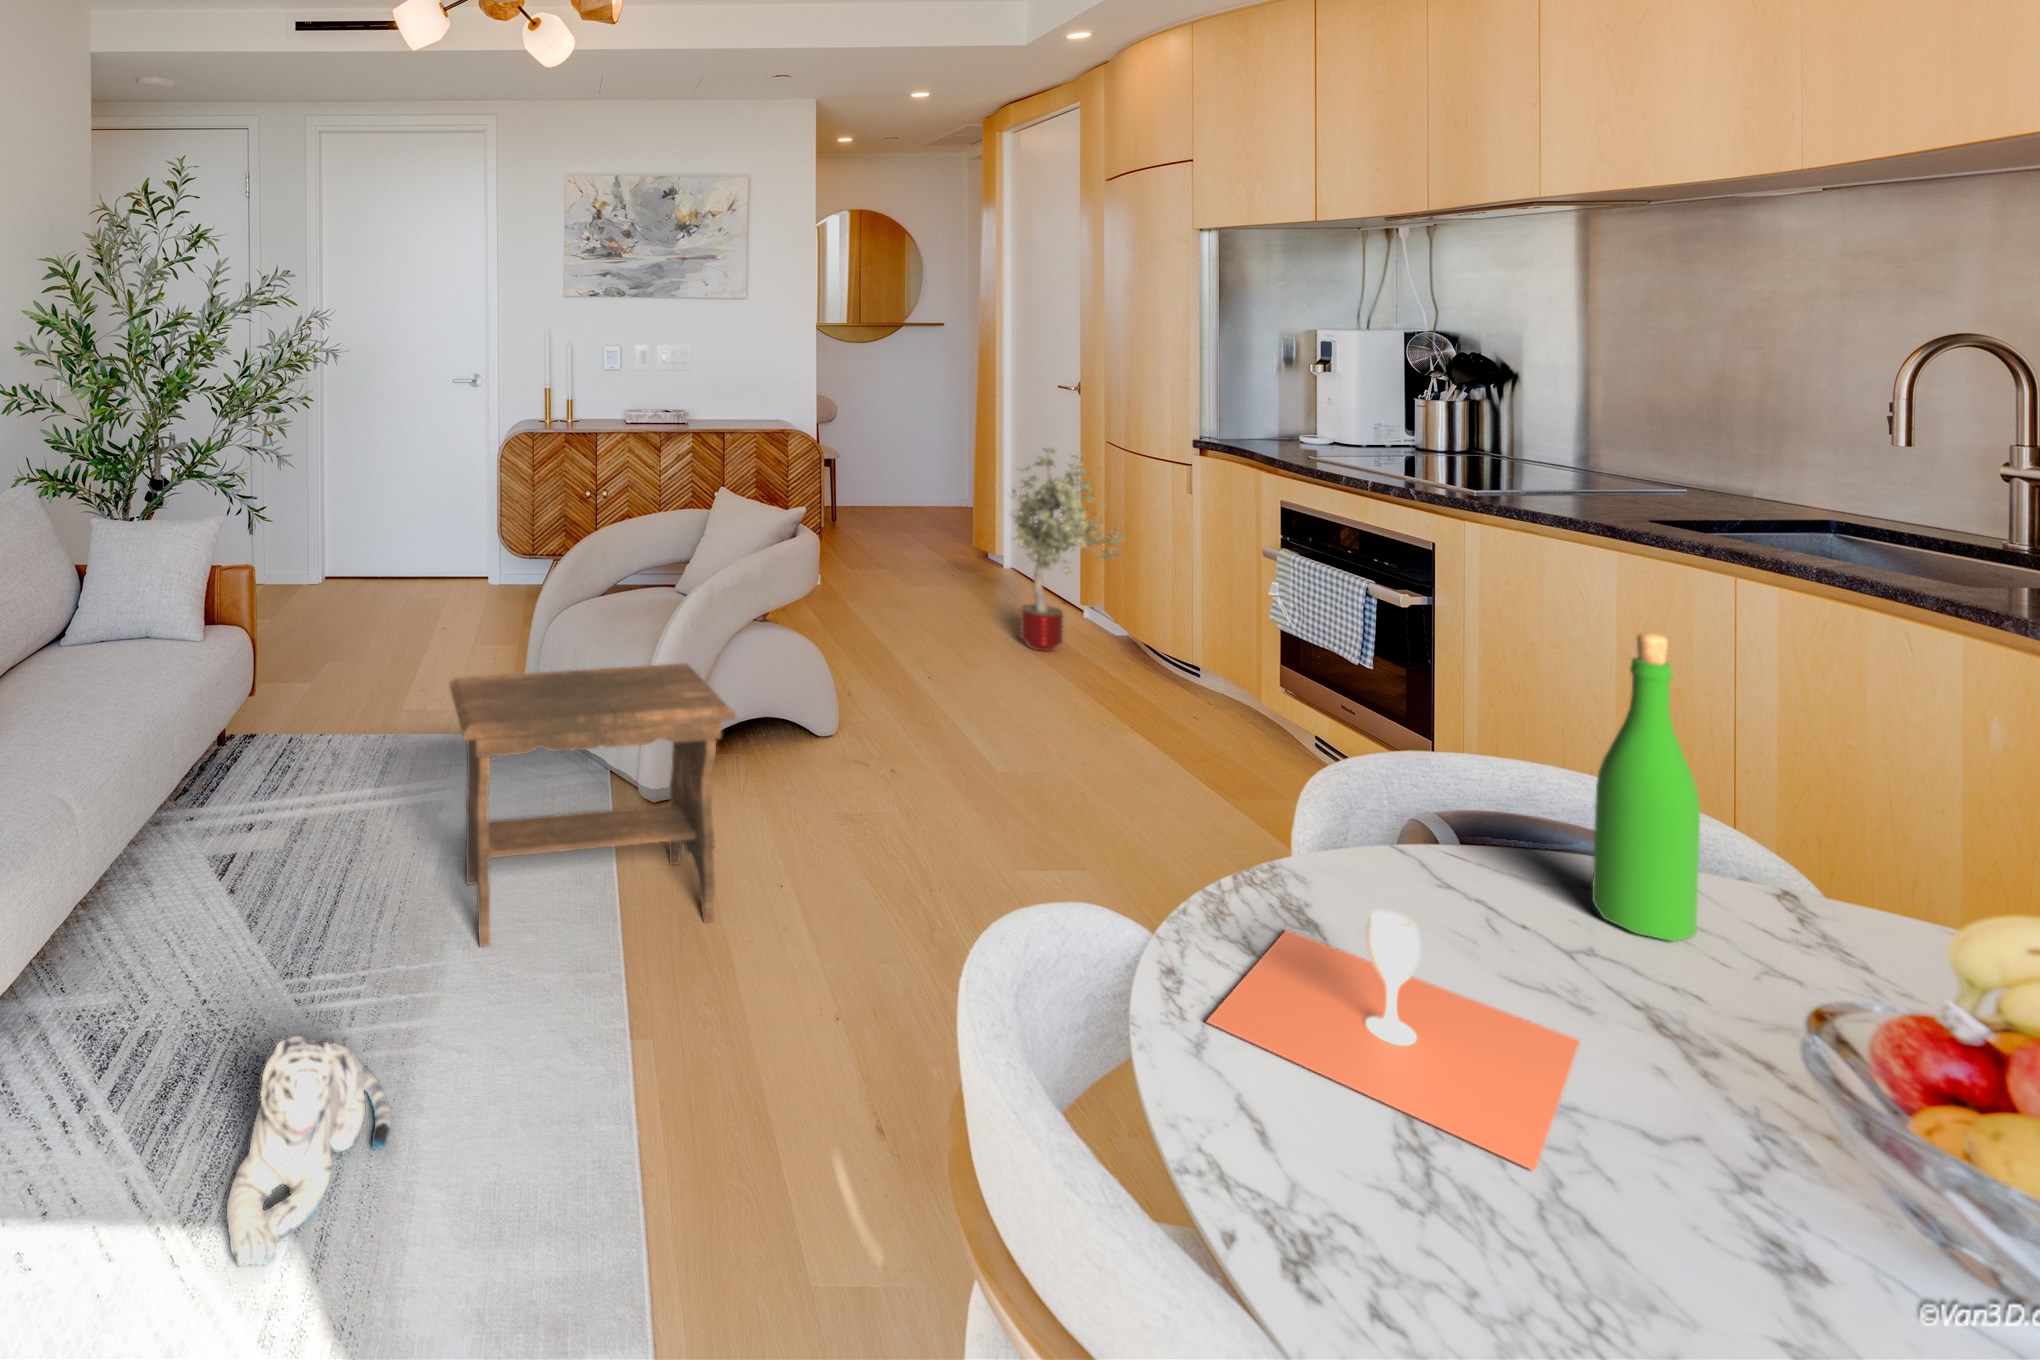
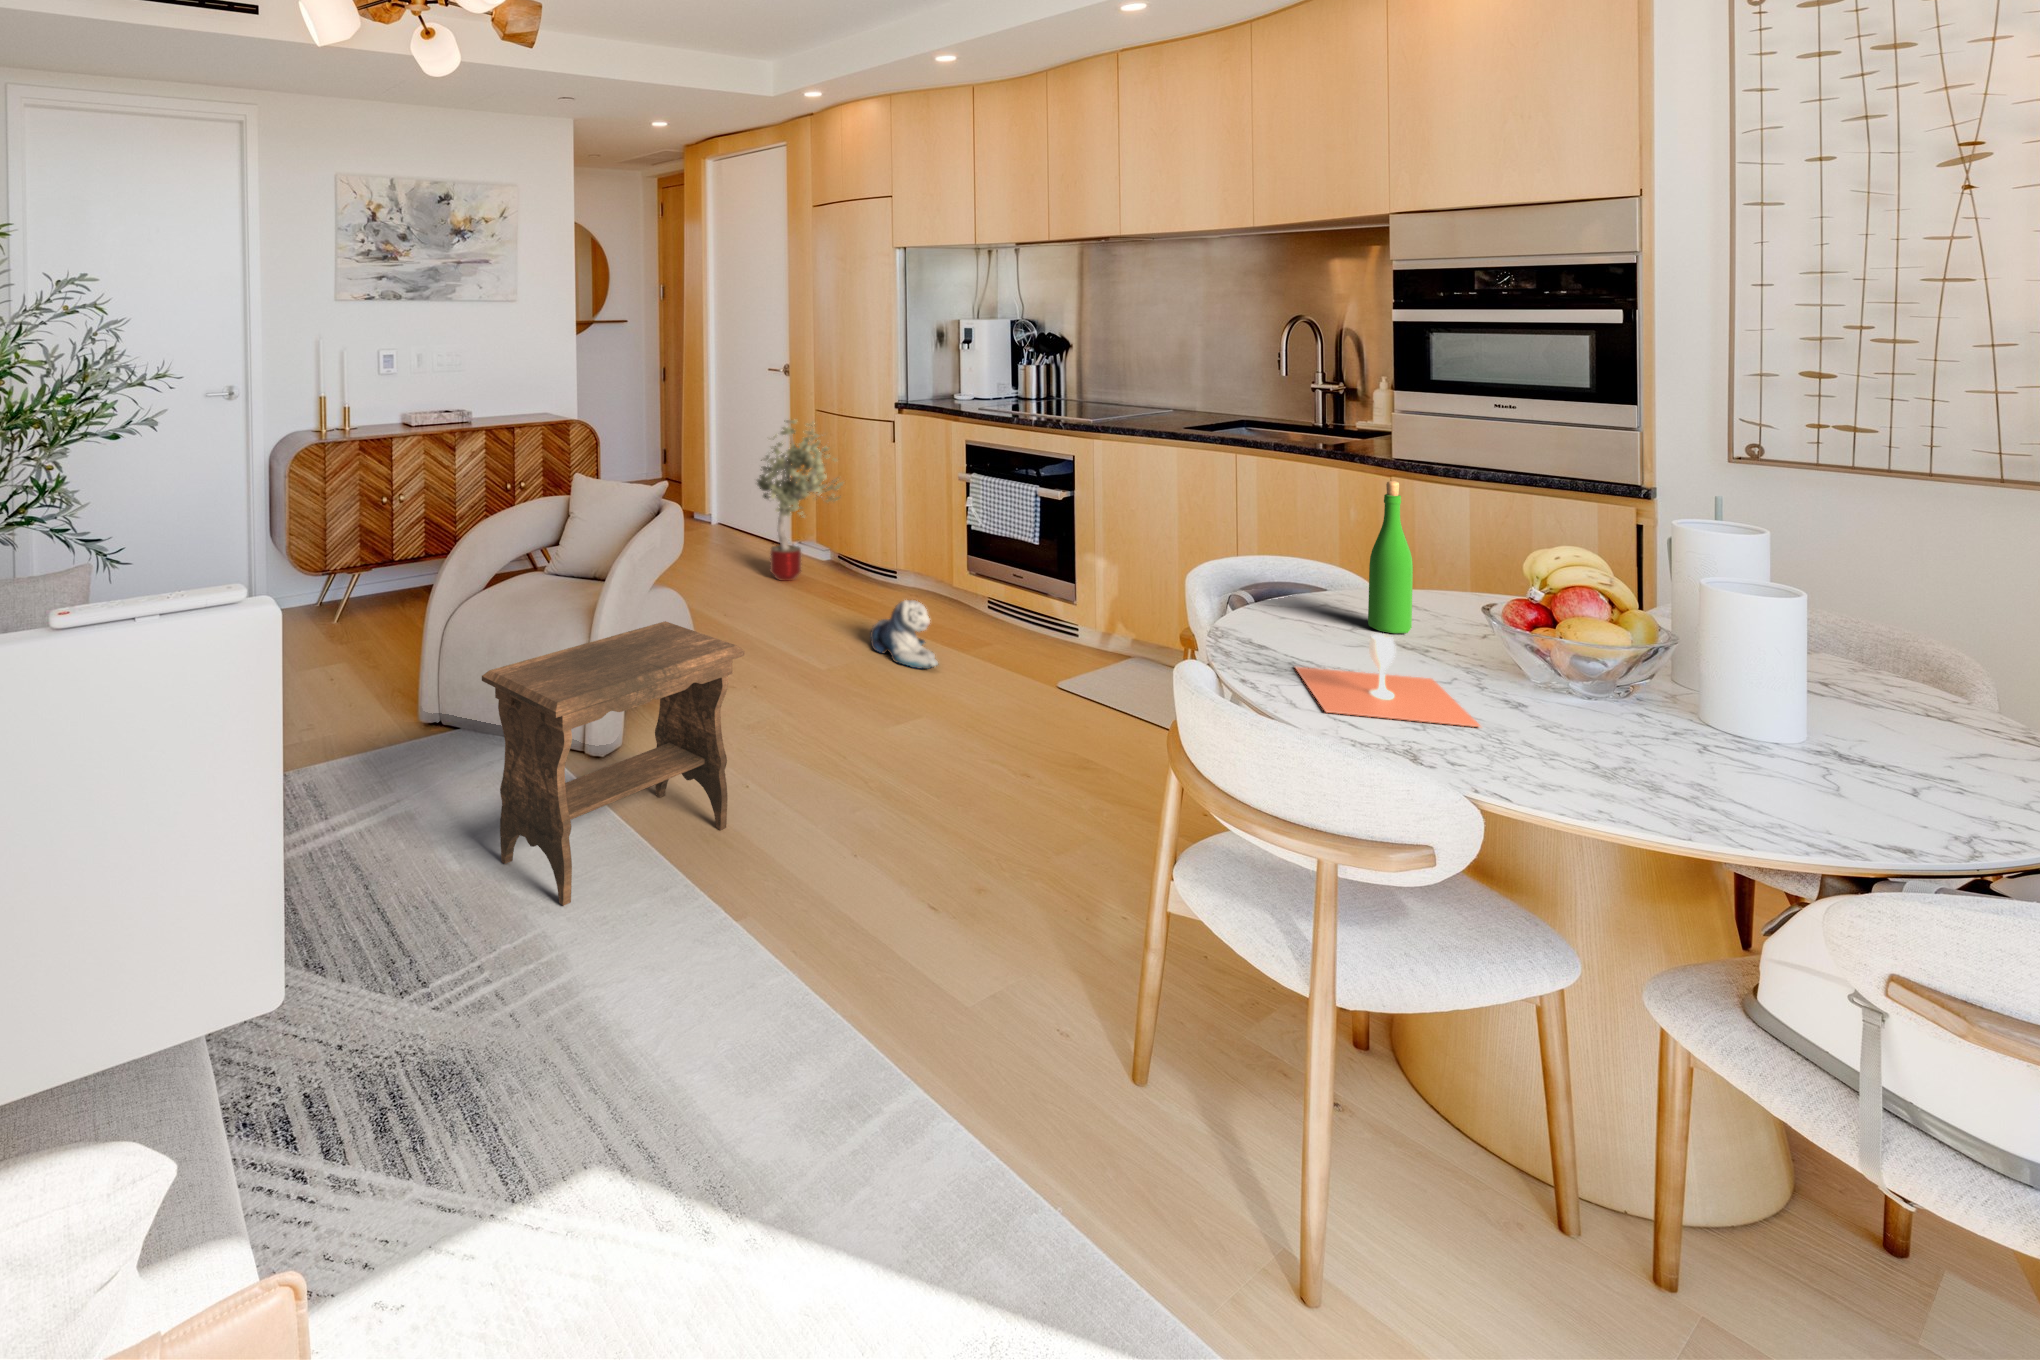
plush toy: present [227,1036,391,1266] -> present [870,600,938,669]

